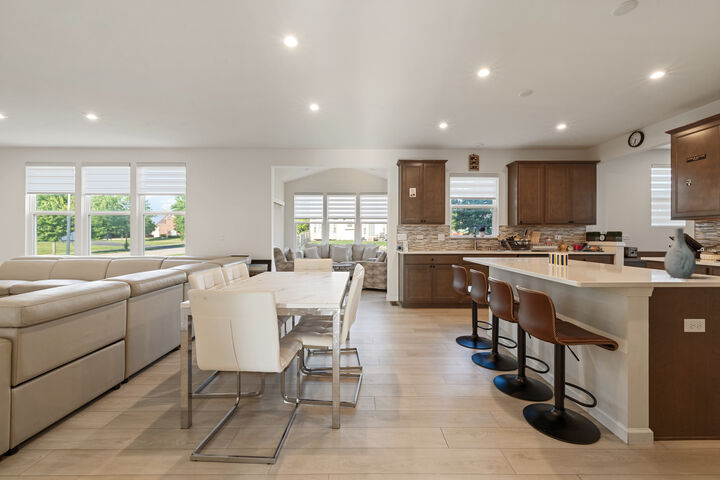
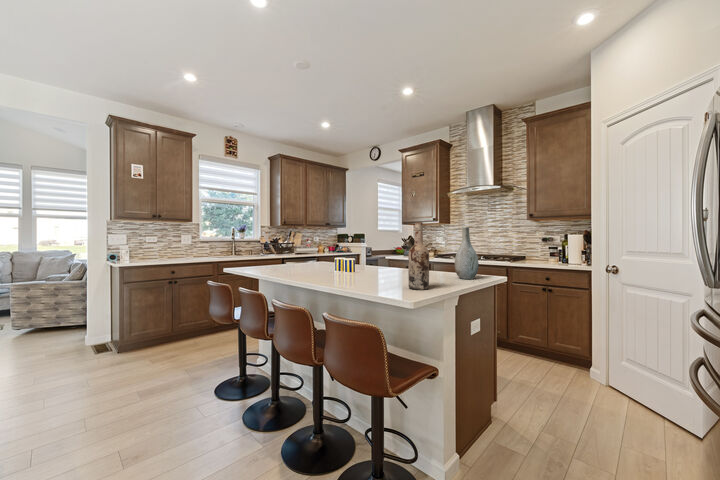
wine bottle: none [588,227,608,278] -> present [408,222,429,290]

